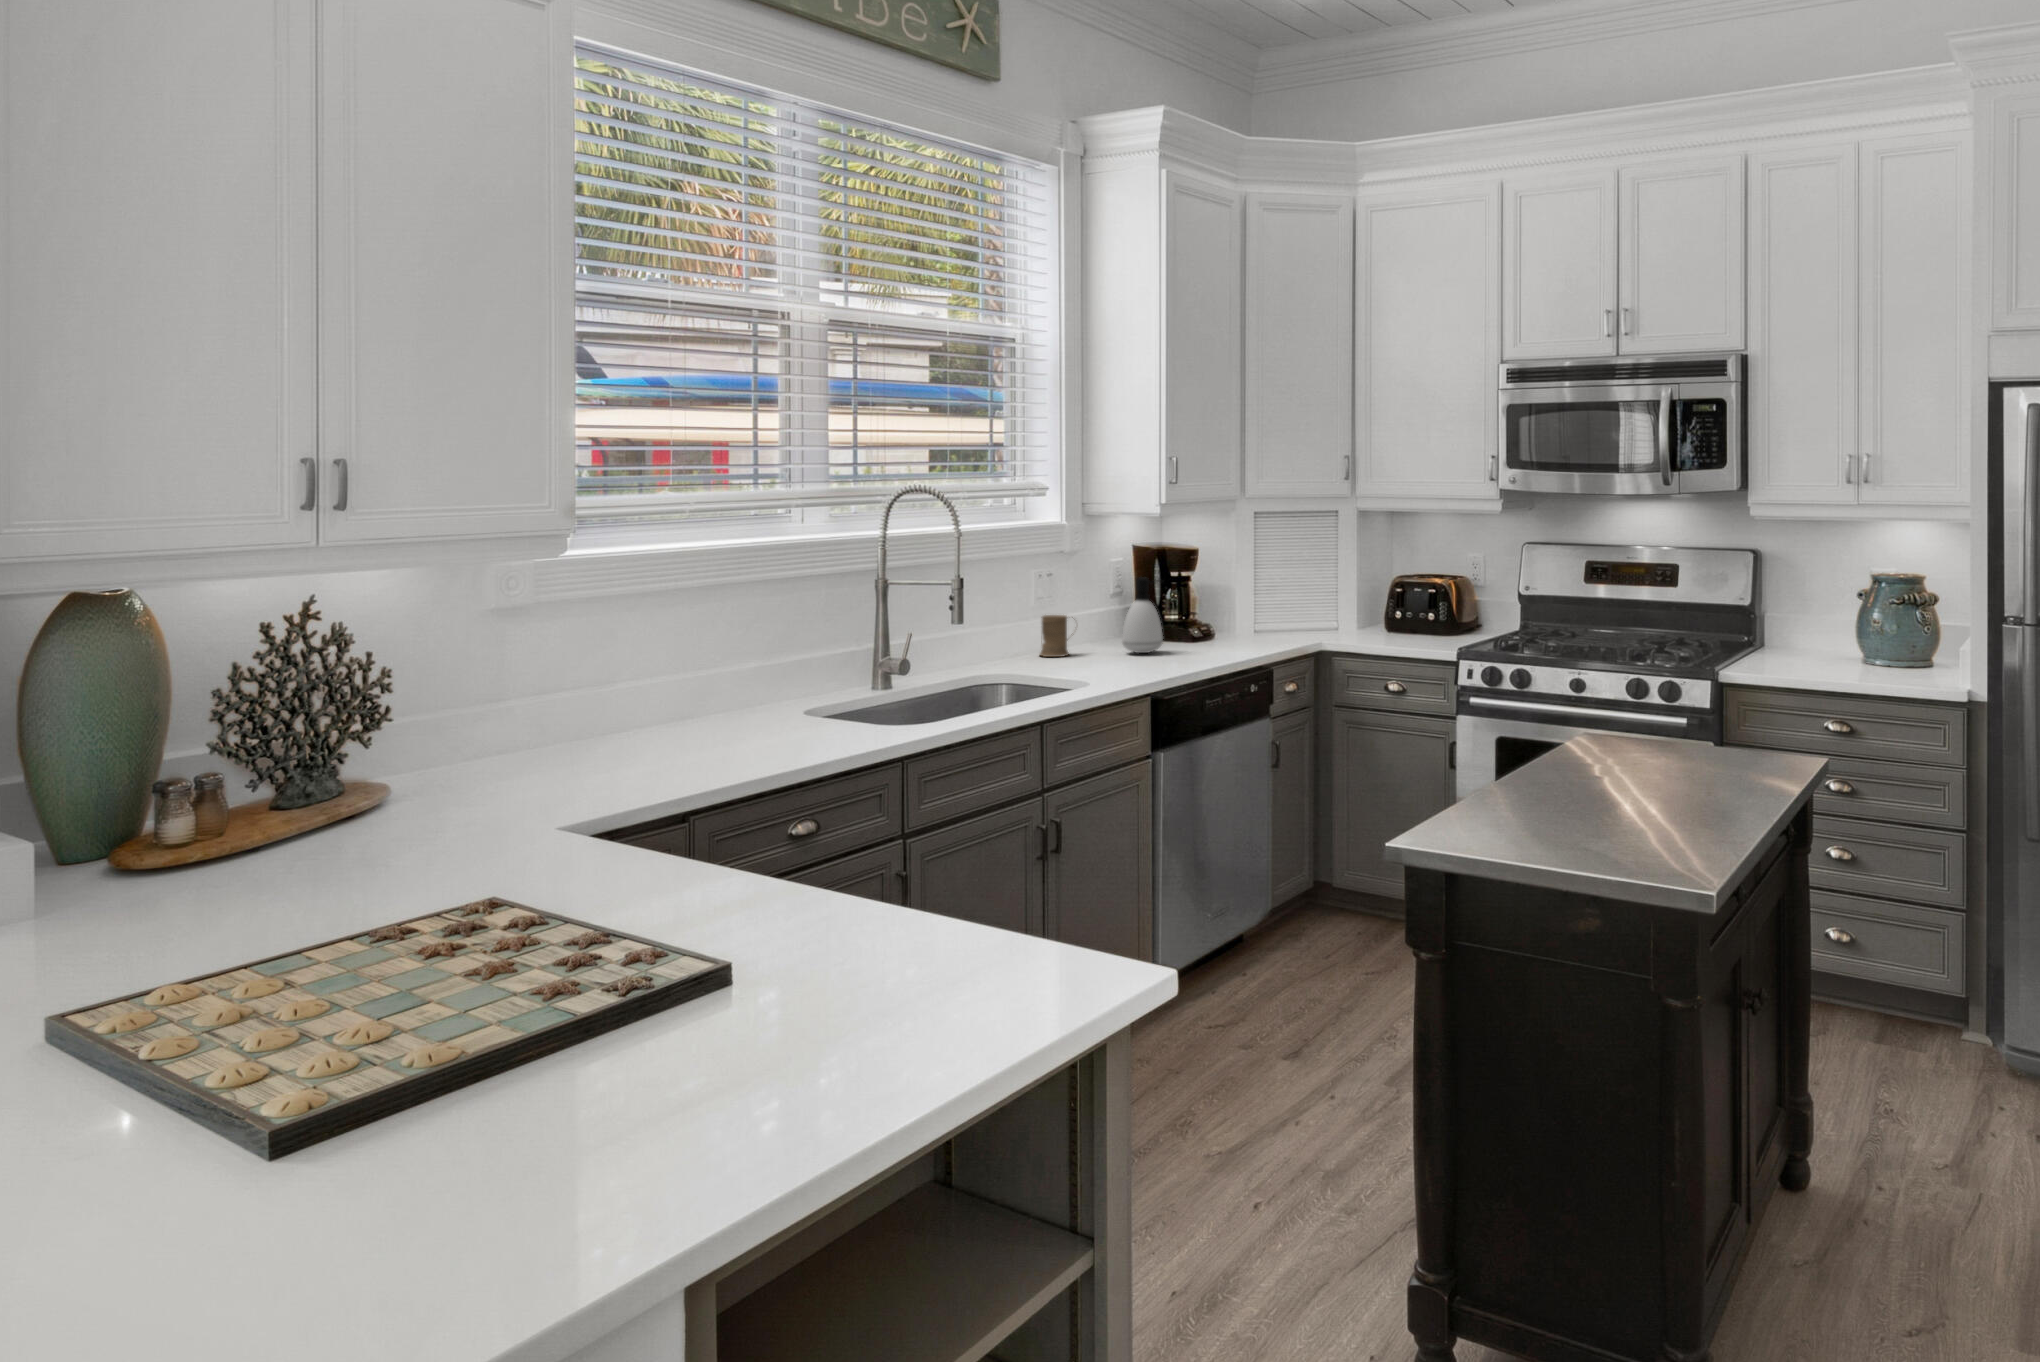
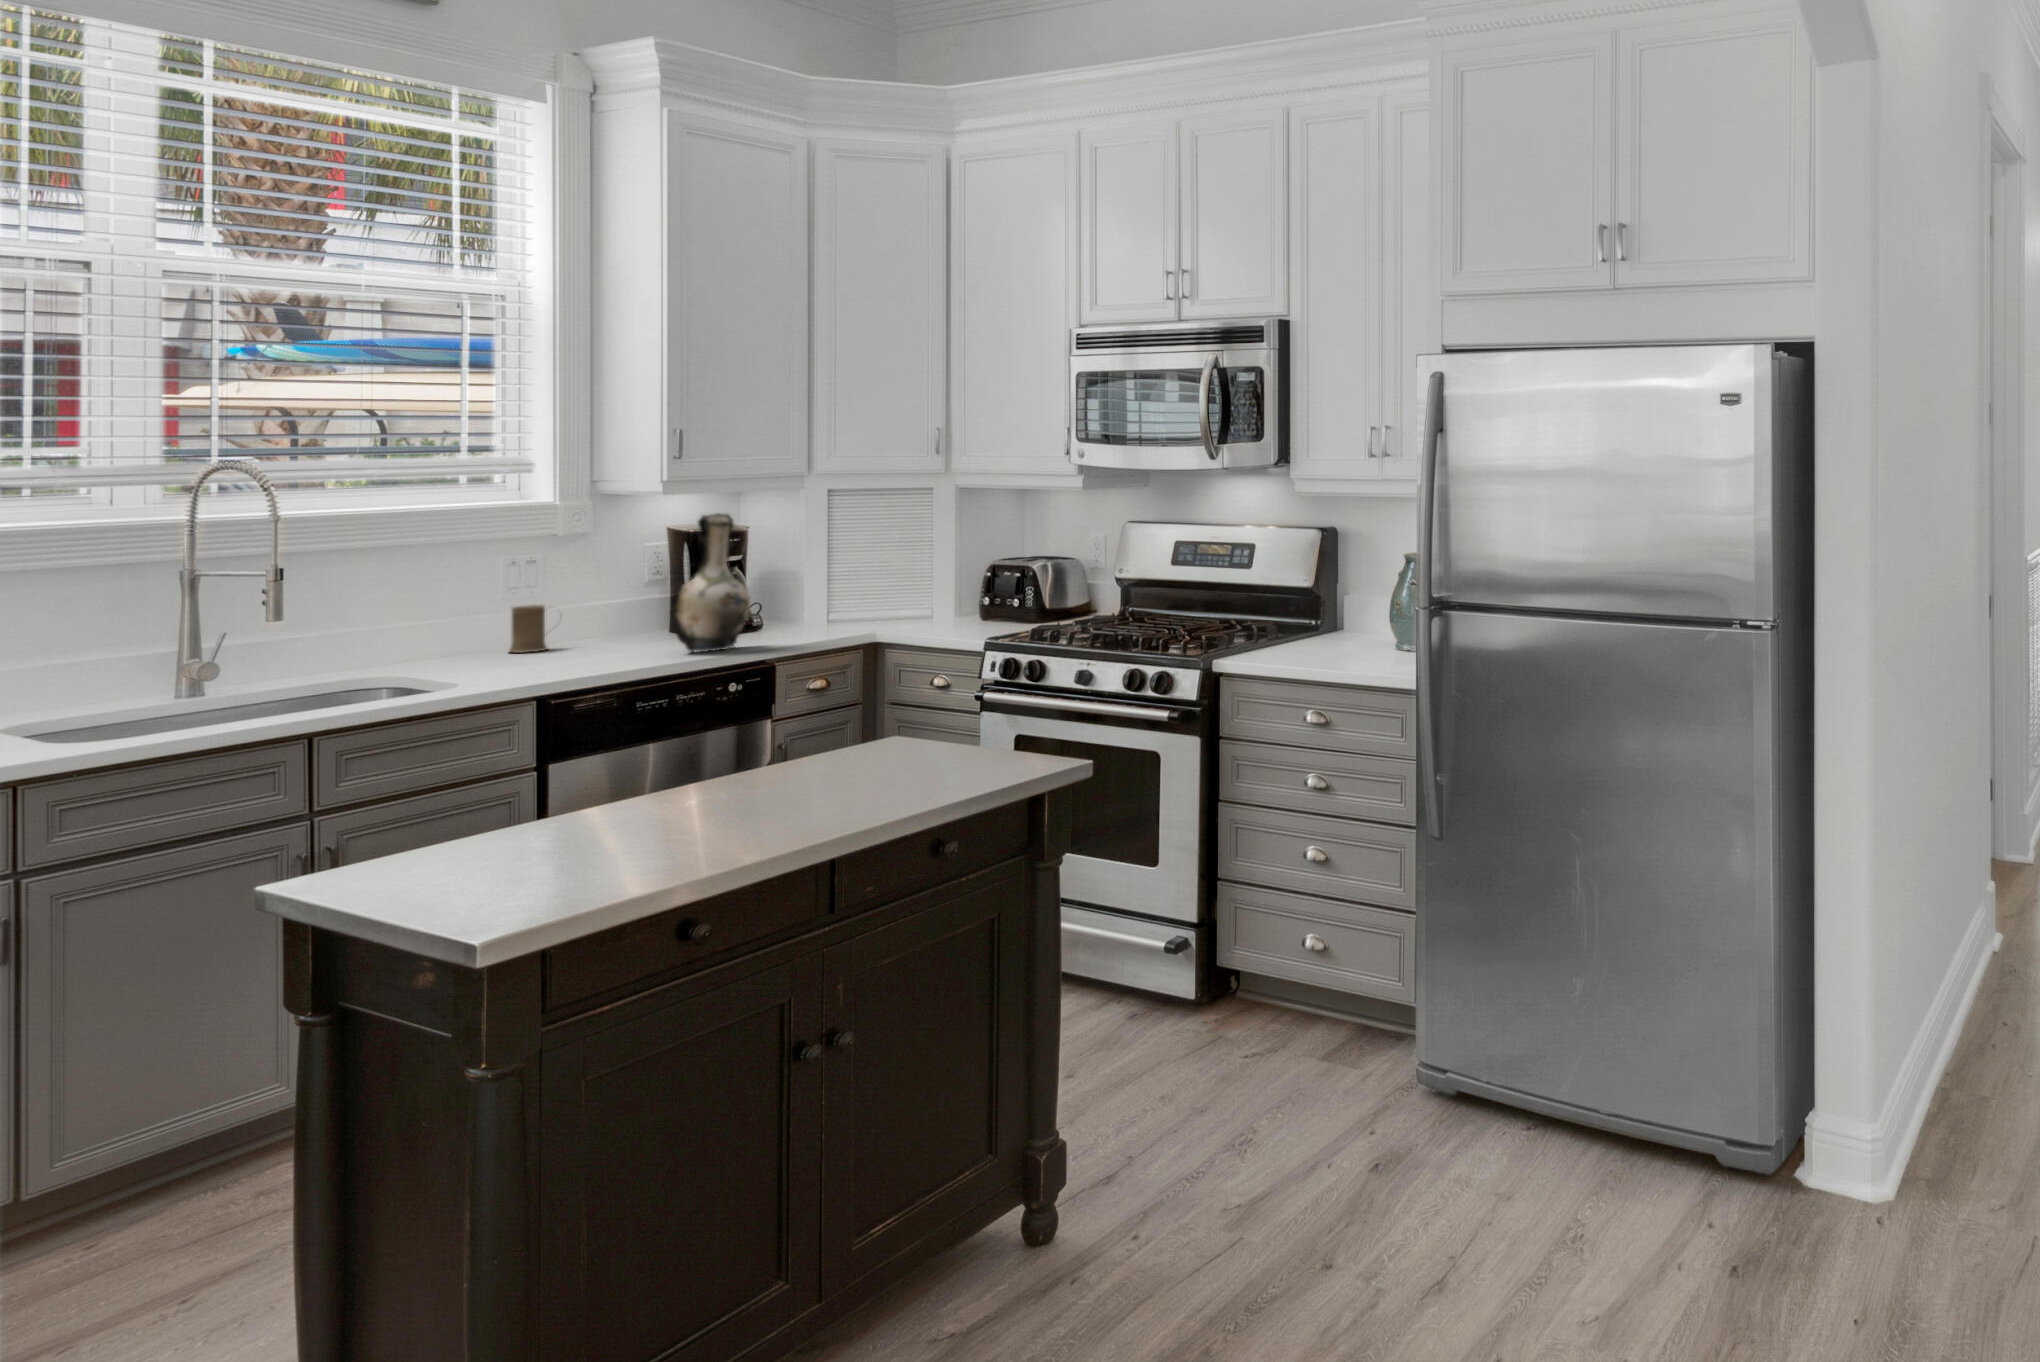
decorative vase: none [1196,533,1256,658] -> present [671,513,750,652]
soap dispenser: present [1122,577,1163,653] -> none [607,563,661,647]

